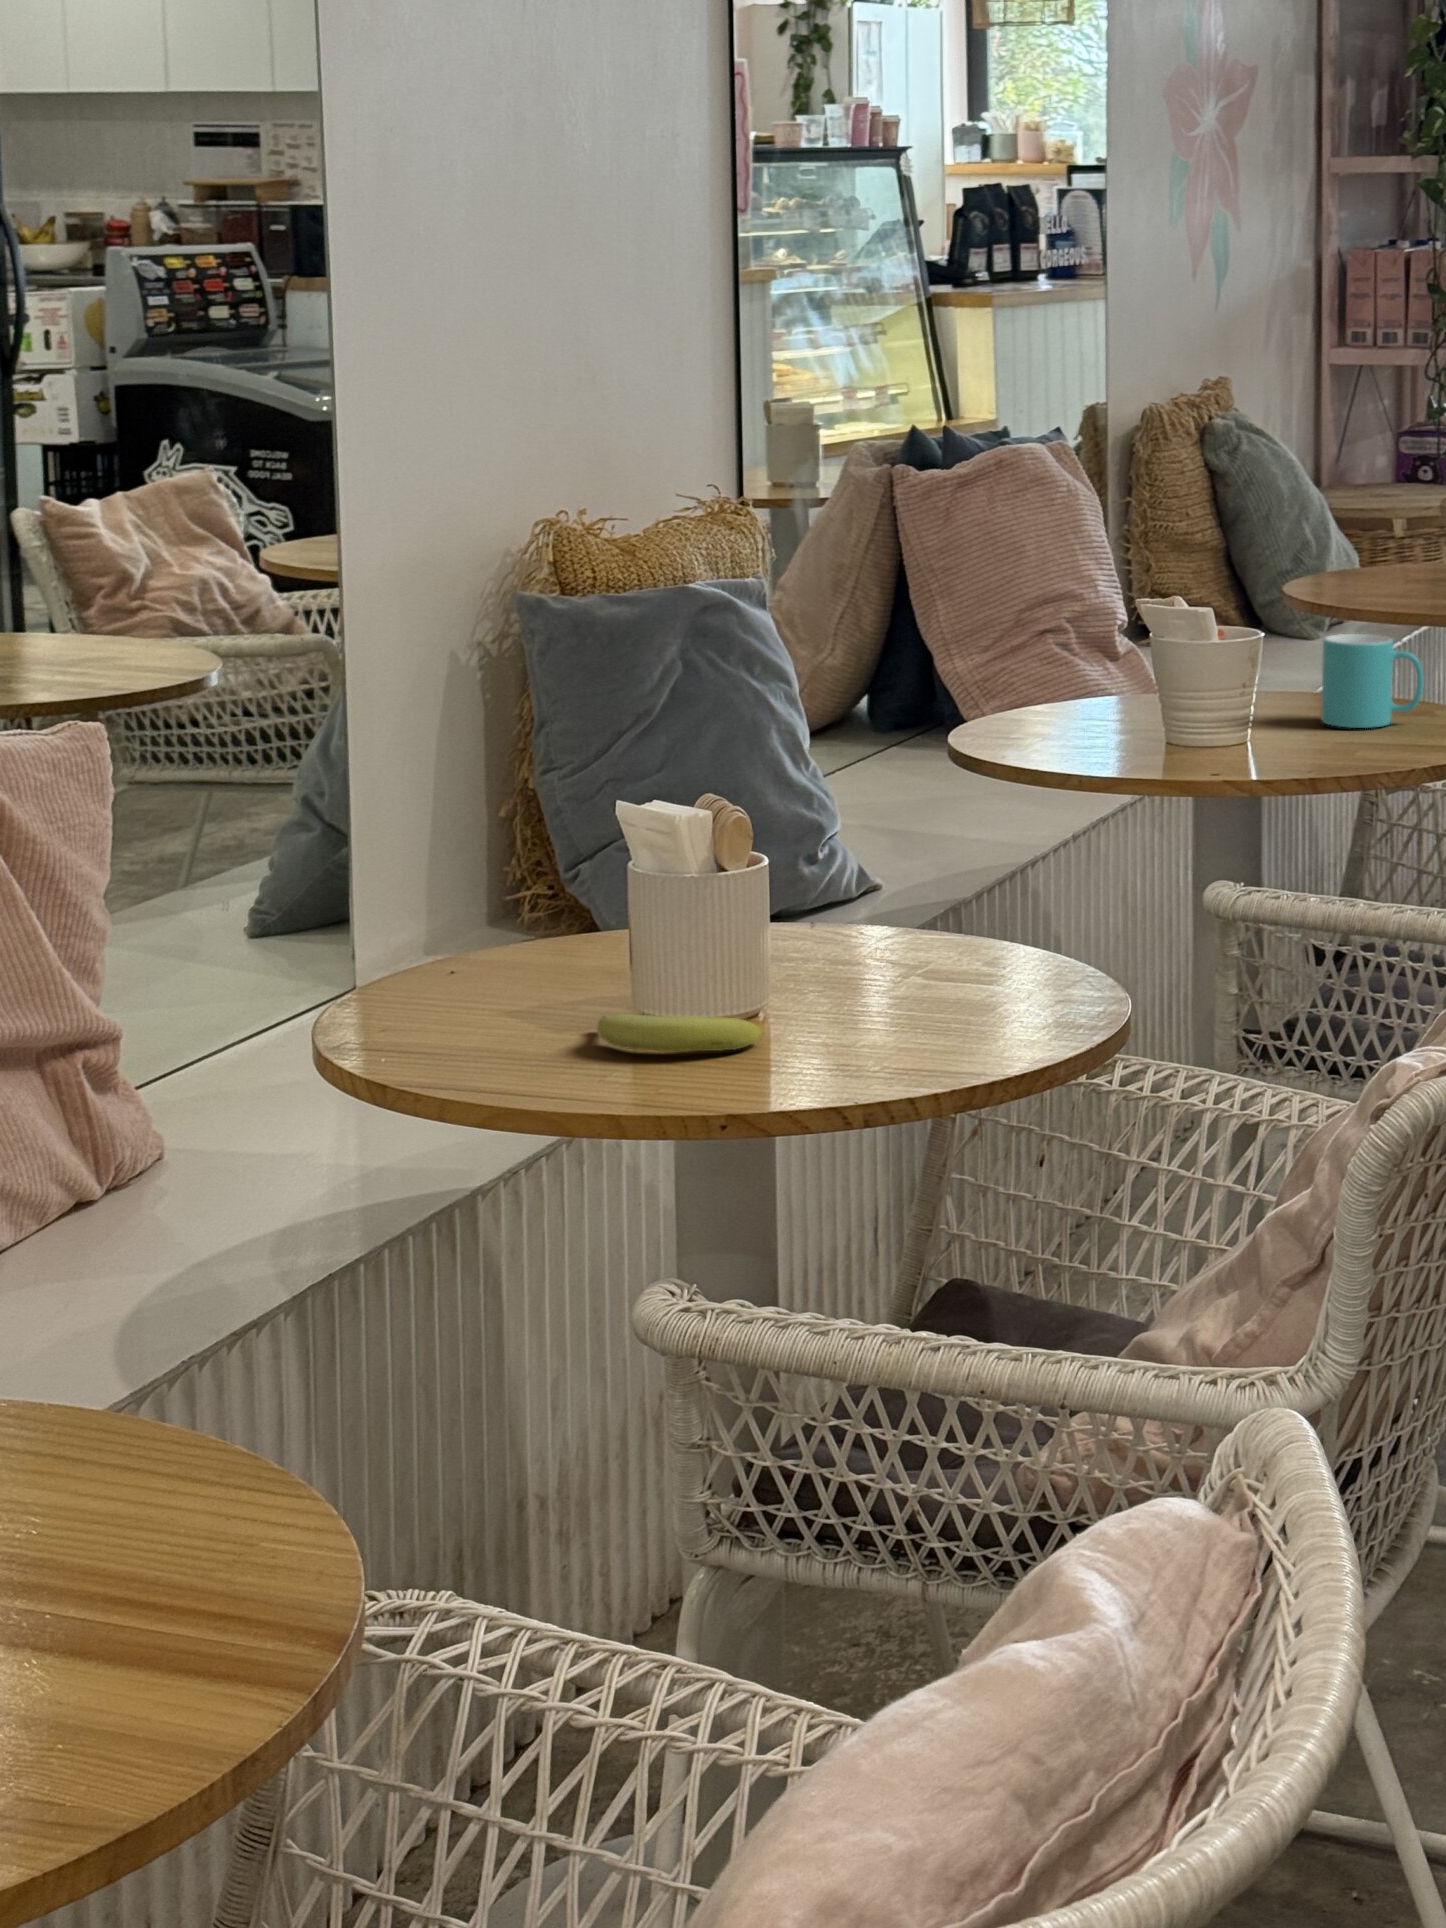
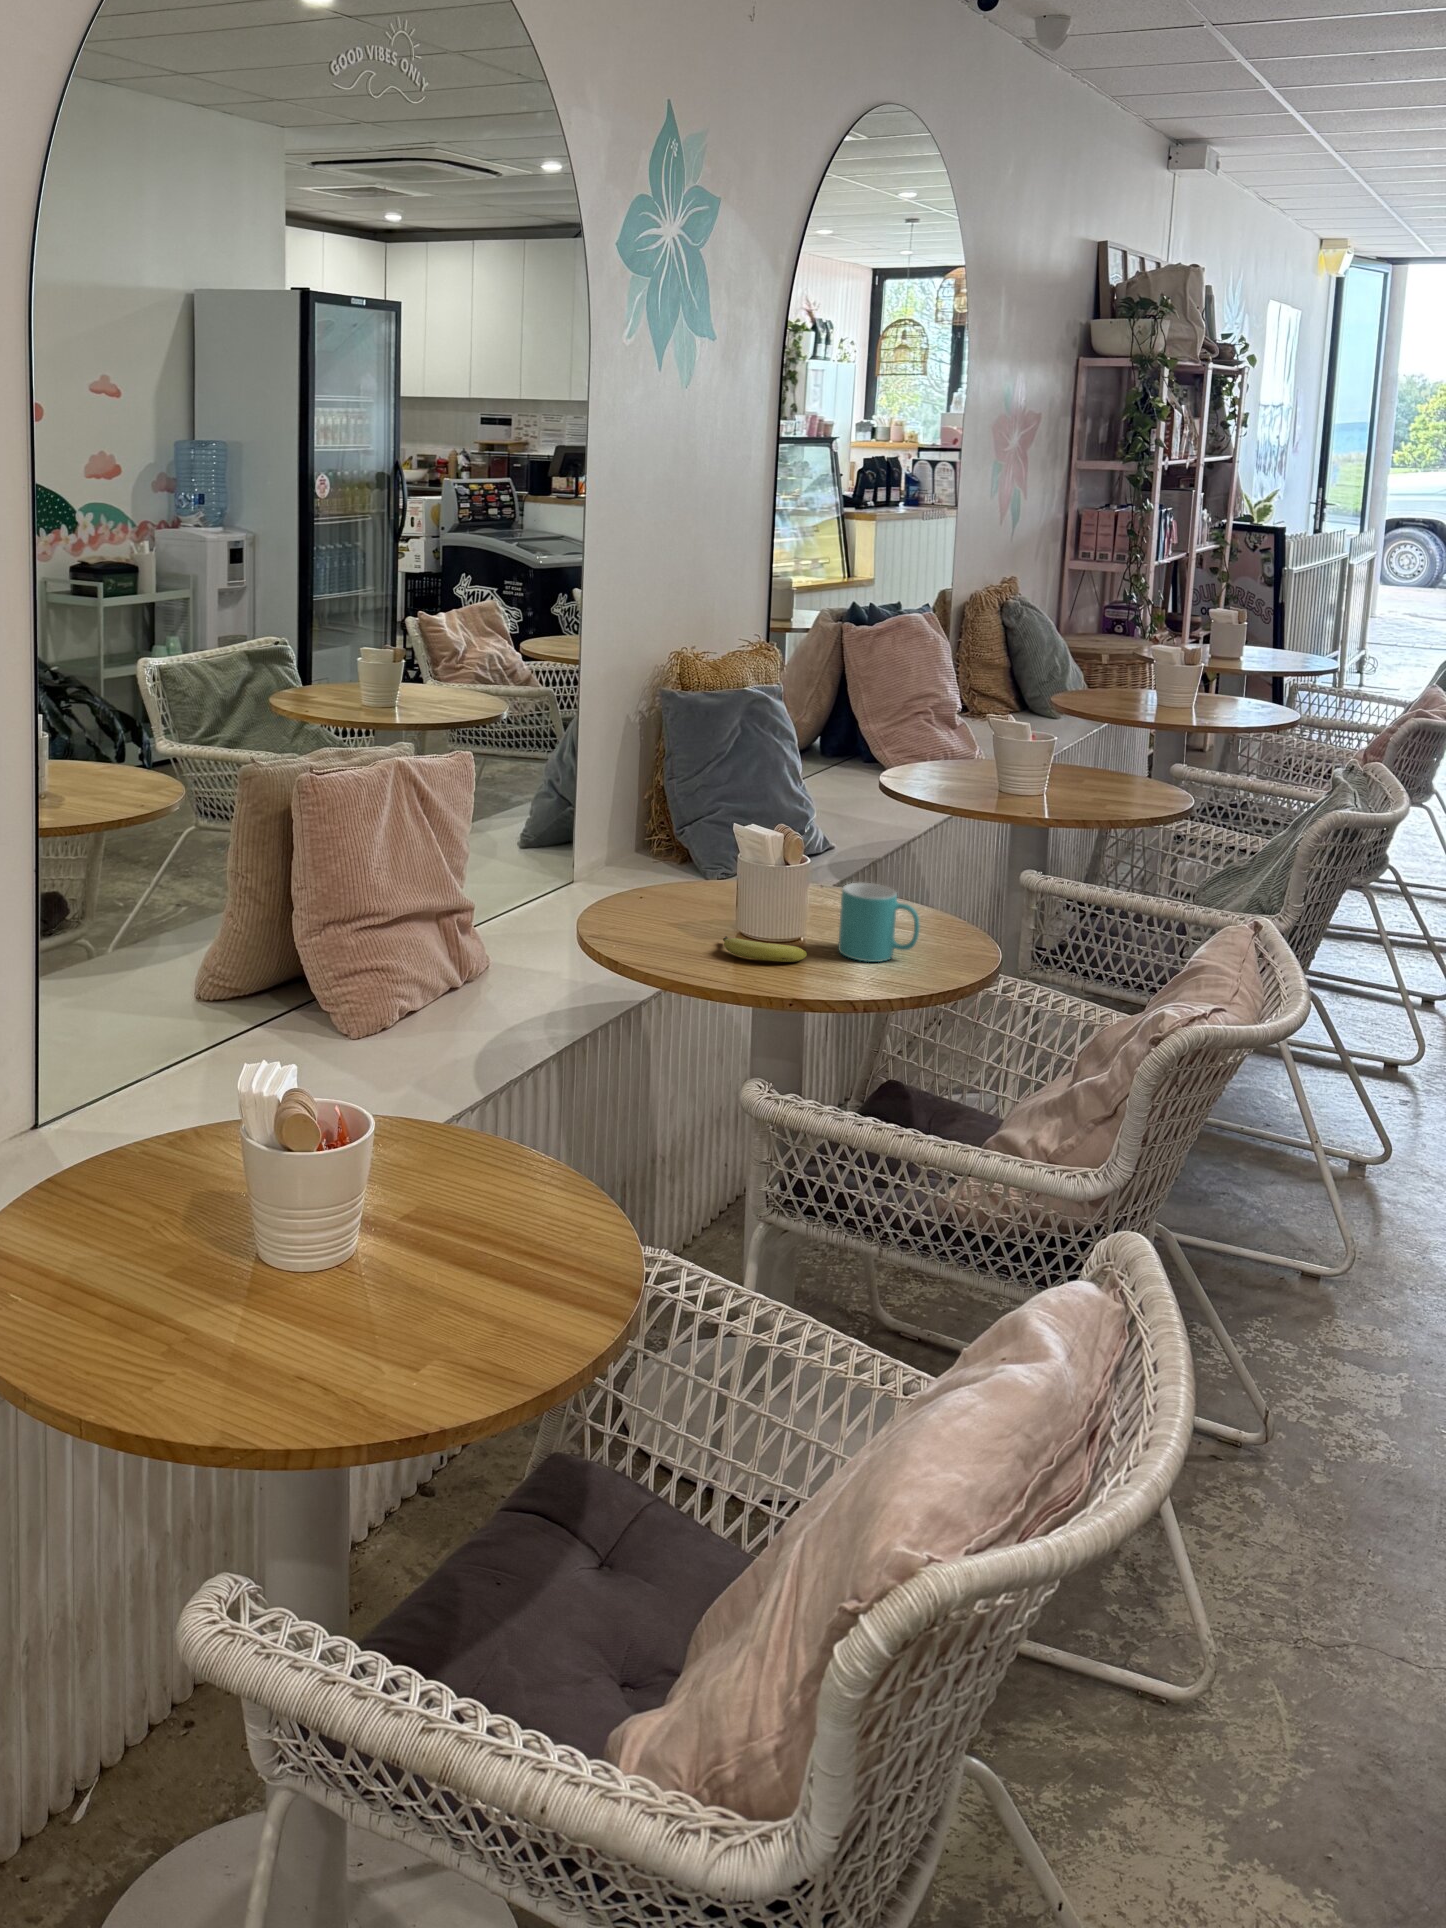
mug: present [1322,634,1424,728] -> present [838,883,919,962]

